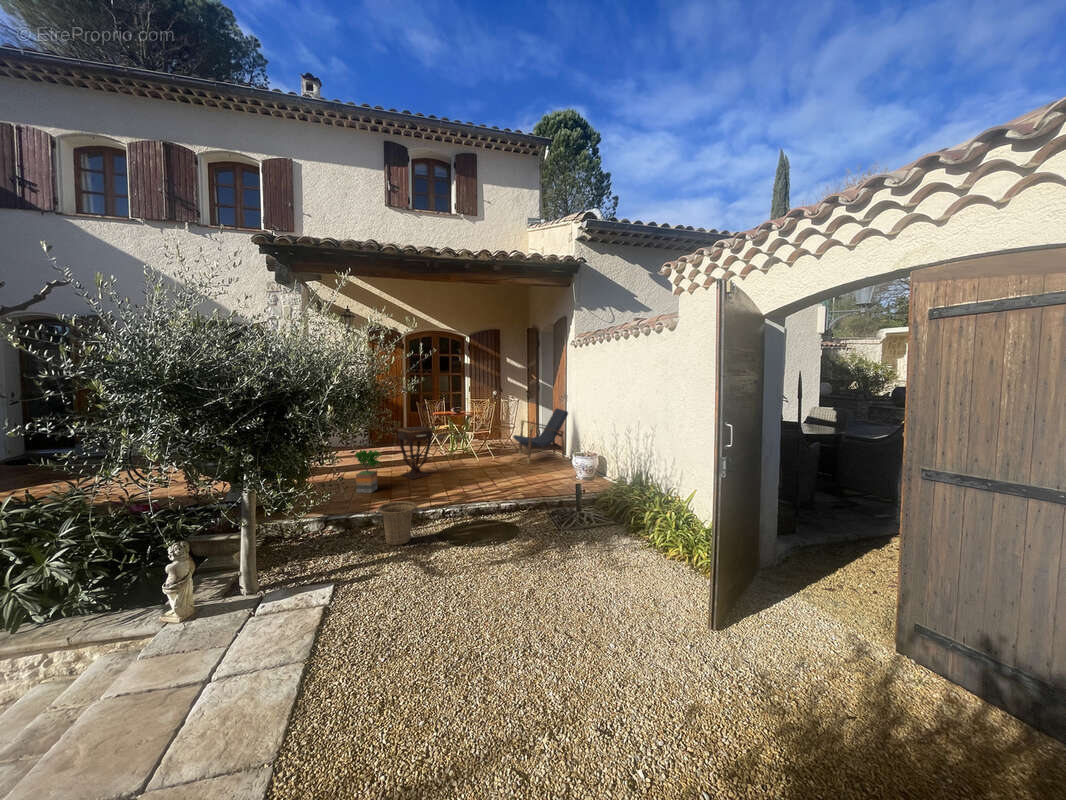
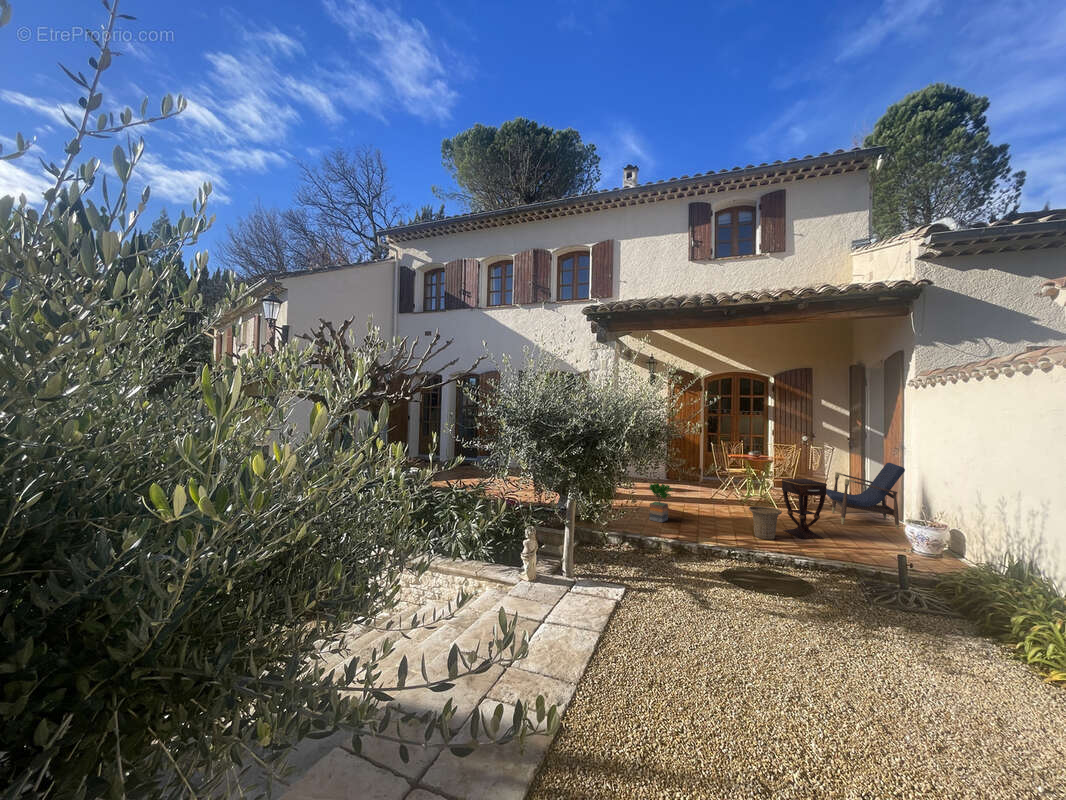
side table: present [398,427,432,479] -> present [782,479,827,539]
basket: present [378,501,417,545] -> present [749,506,782,540]

